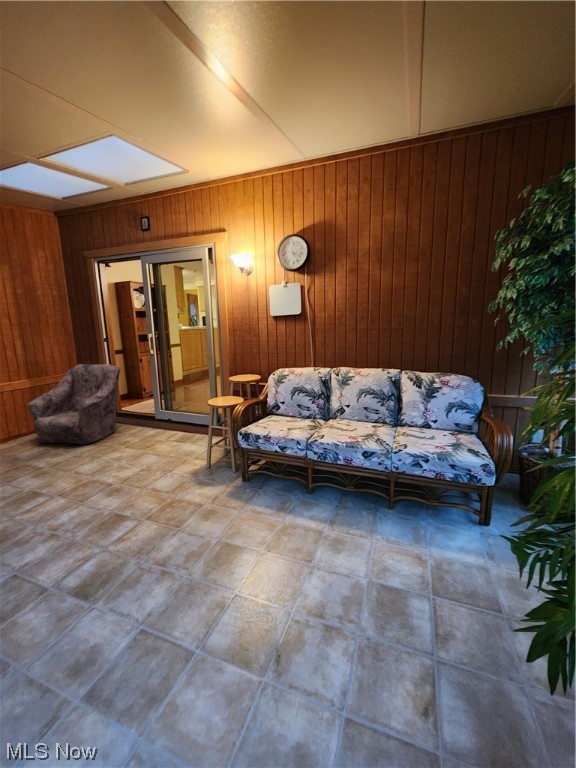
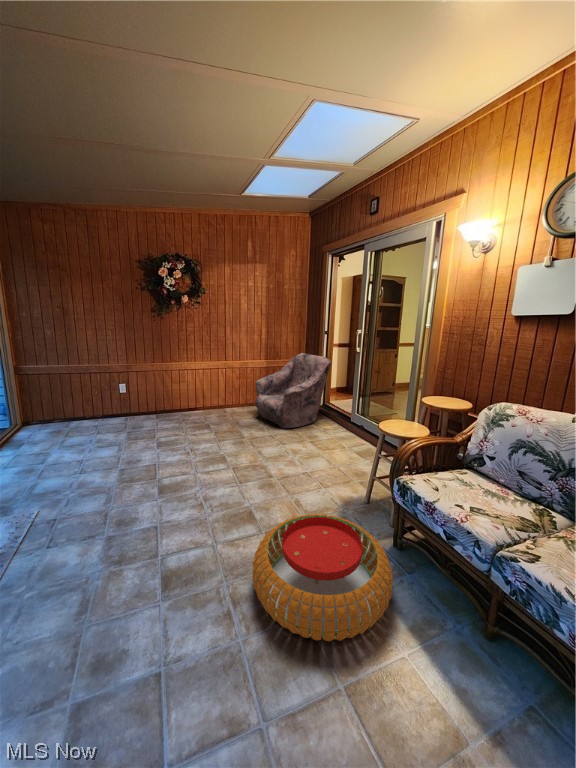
pouf: none [157,473,264,551] -> present [252,514,393,641]

